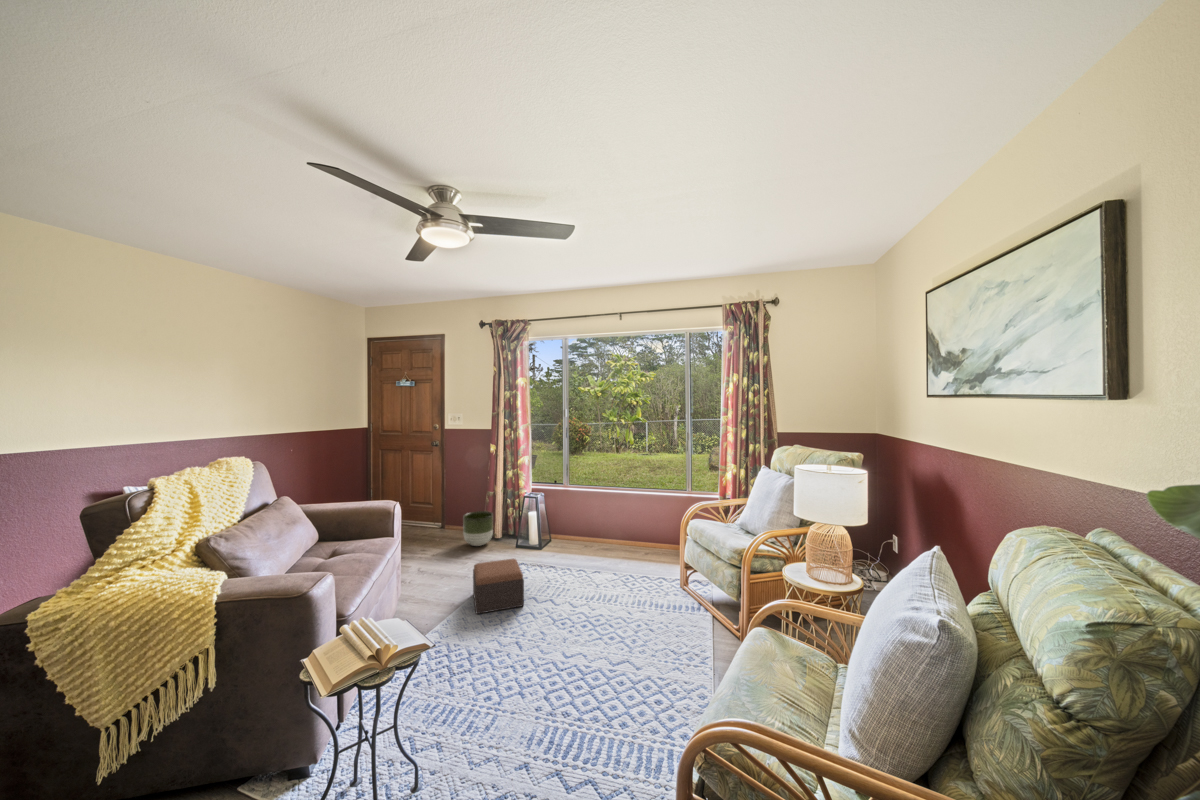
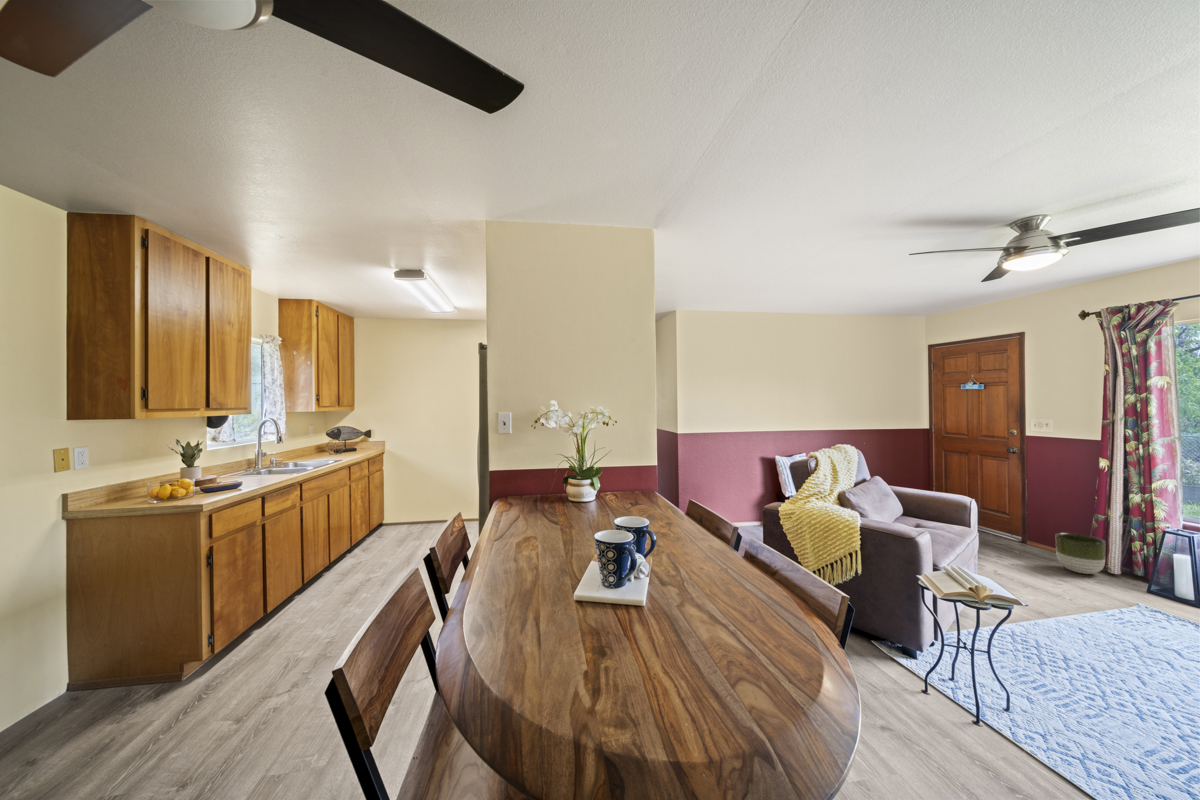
footstool: present [473,559,524,614] -> none [1071,581,1156,648]

